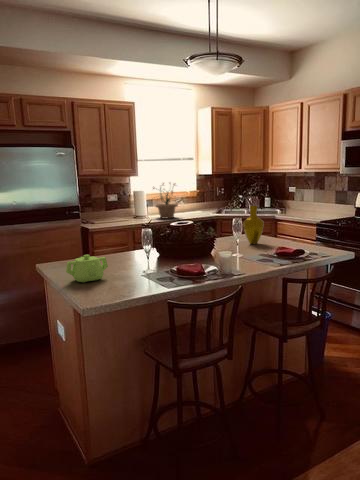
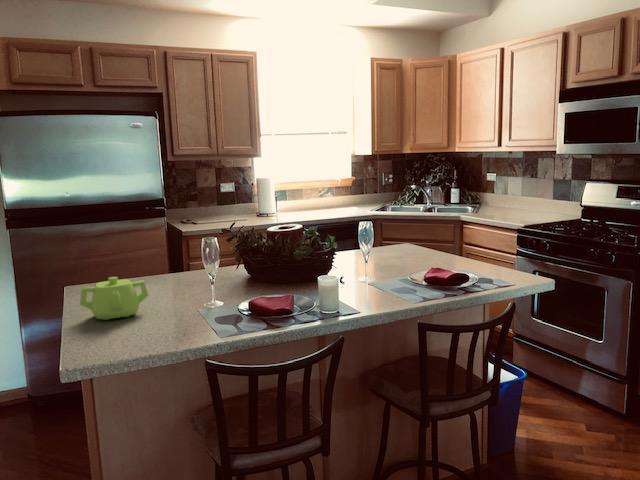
potted plant: present [153,183,178,219] -> none [279,165,321,218]
vase: present [243,206,264,244] -> none [388,202,420,261]

